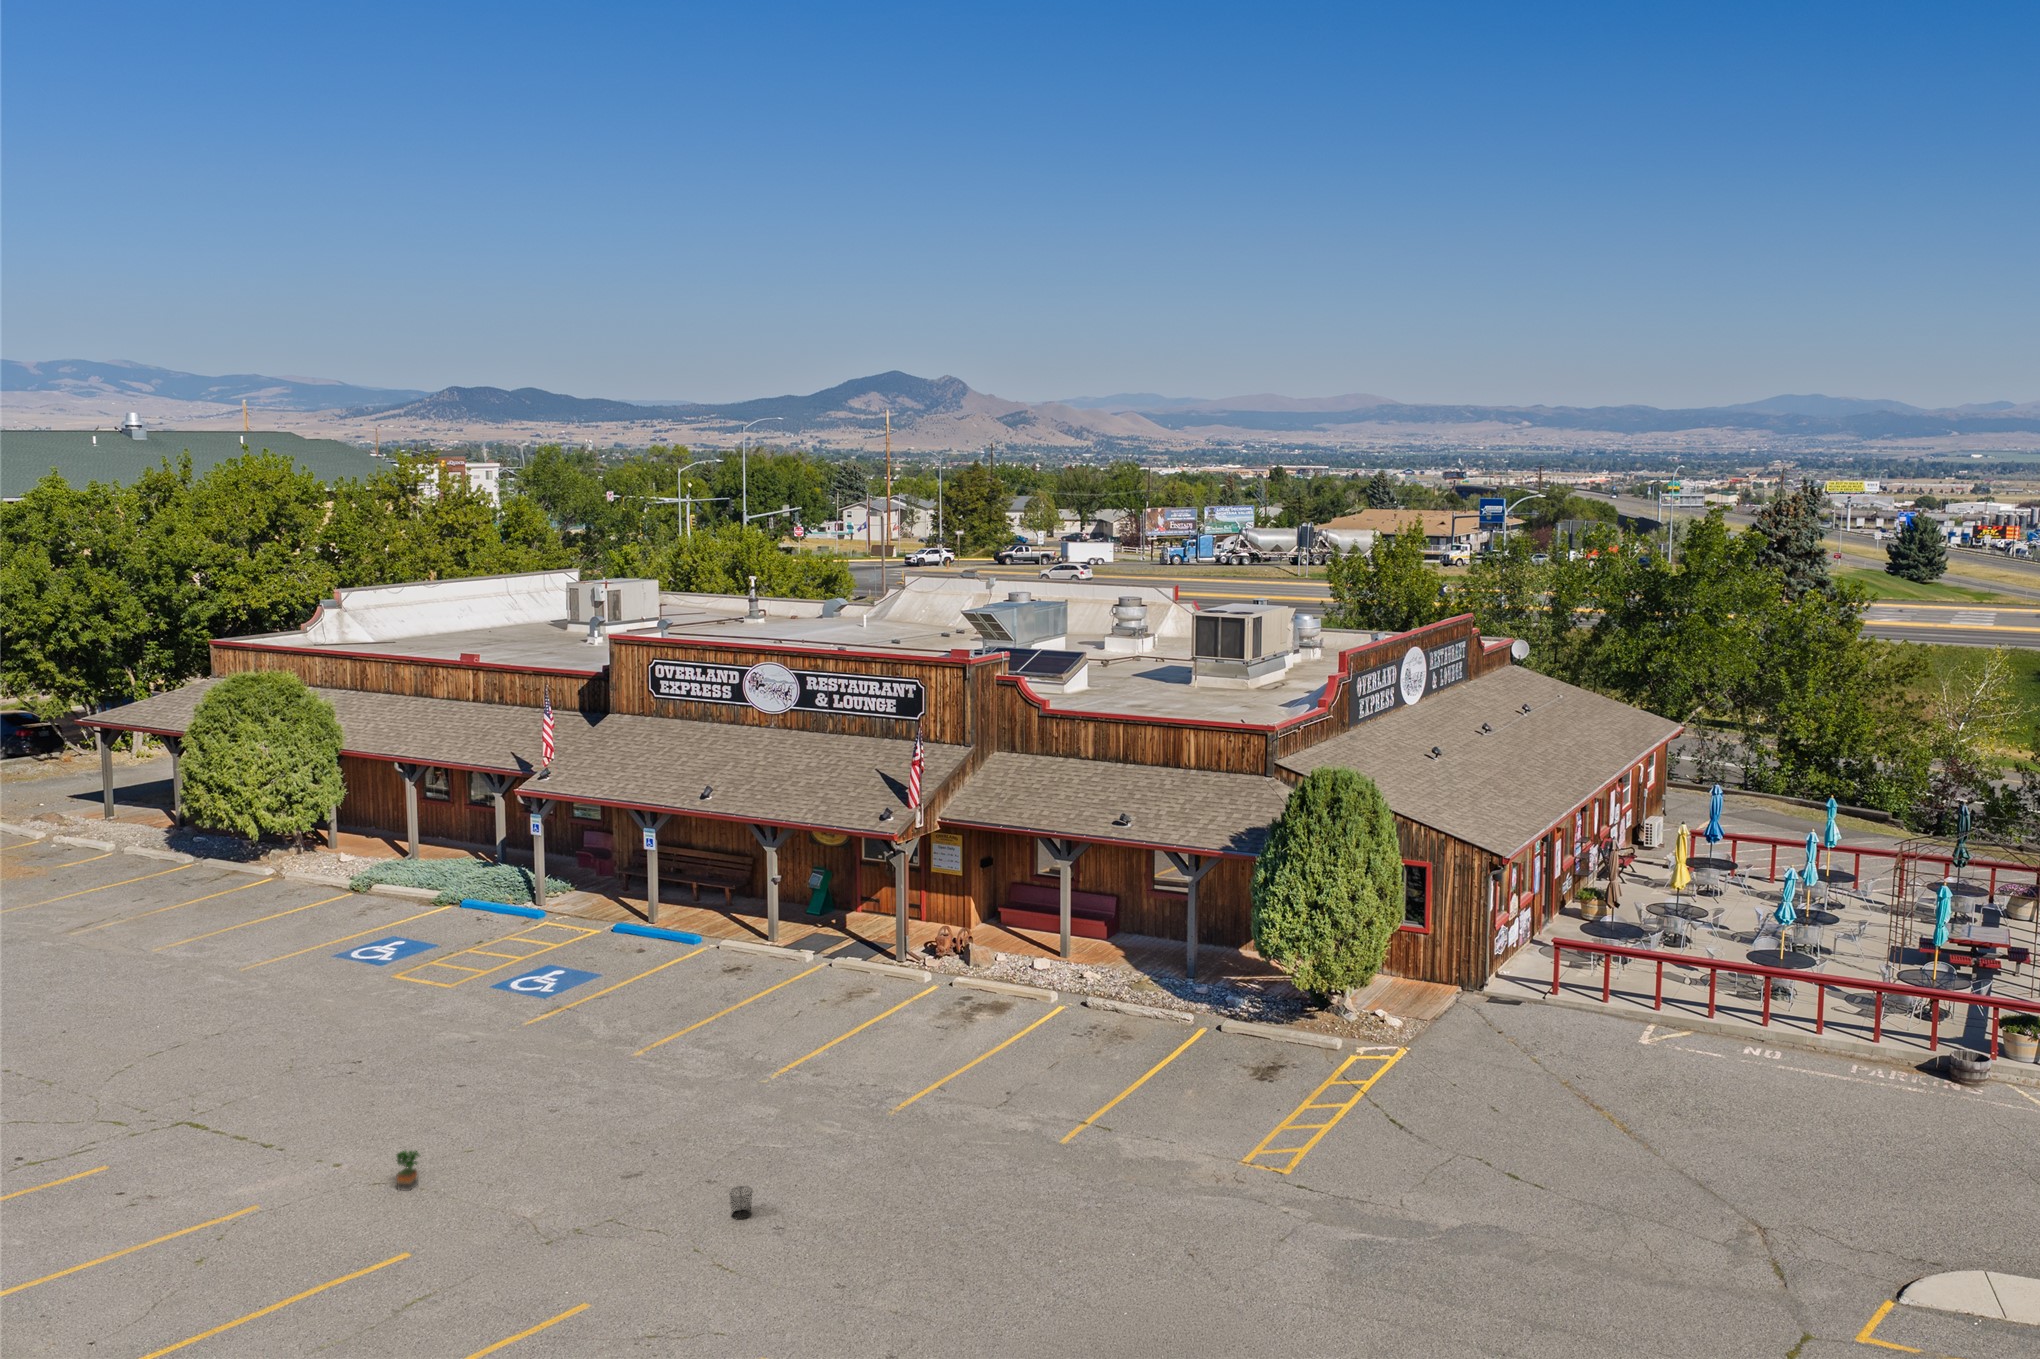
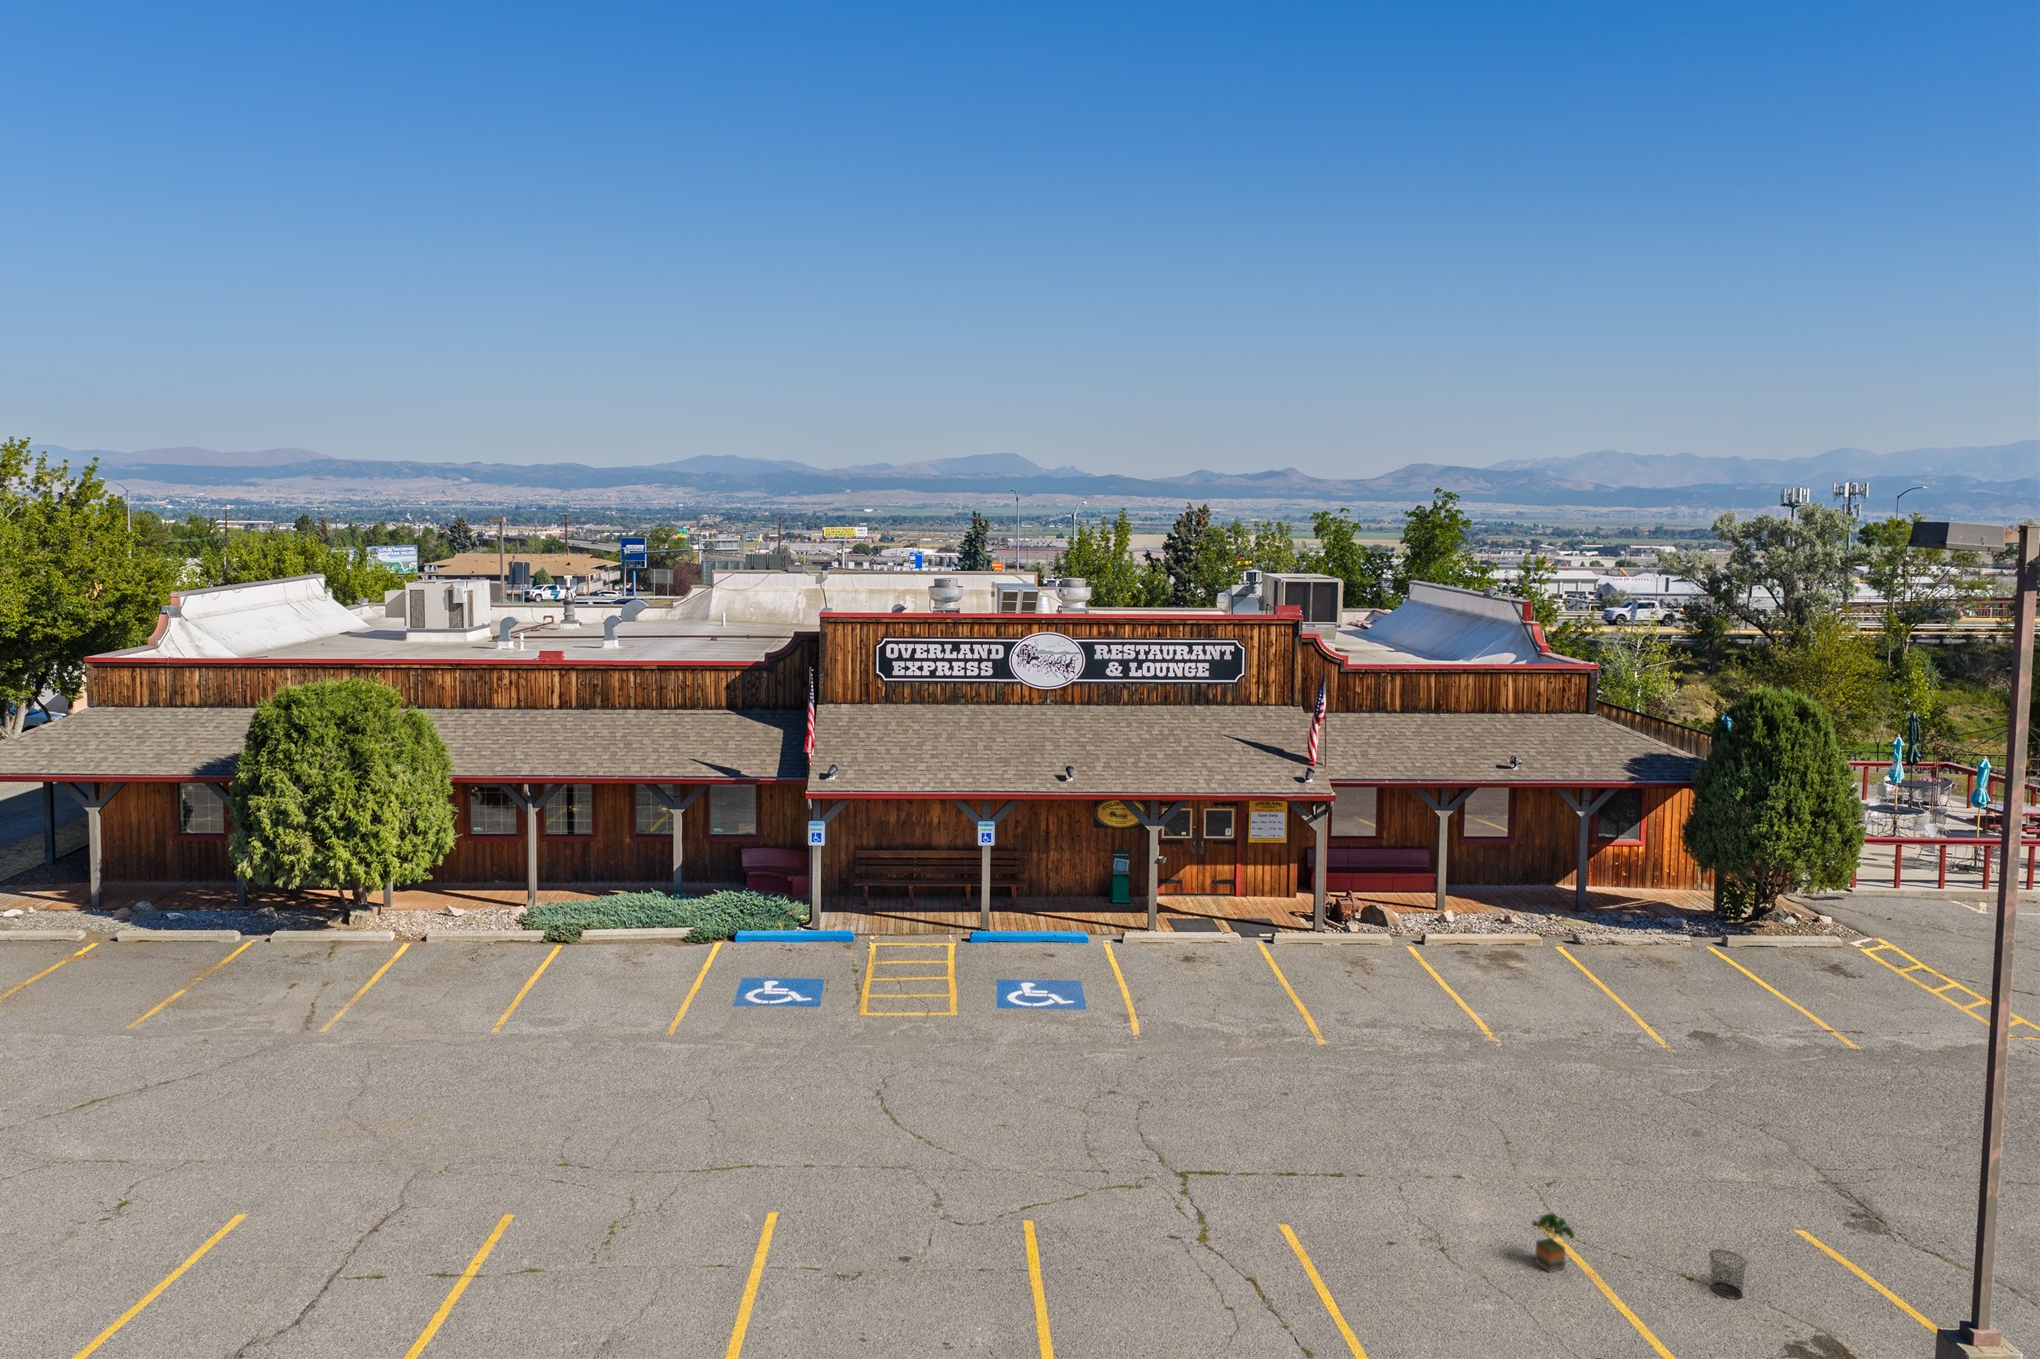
waste bin: present [729,1186,753,1220] -> present [1709,1250,1747,1299]

